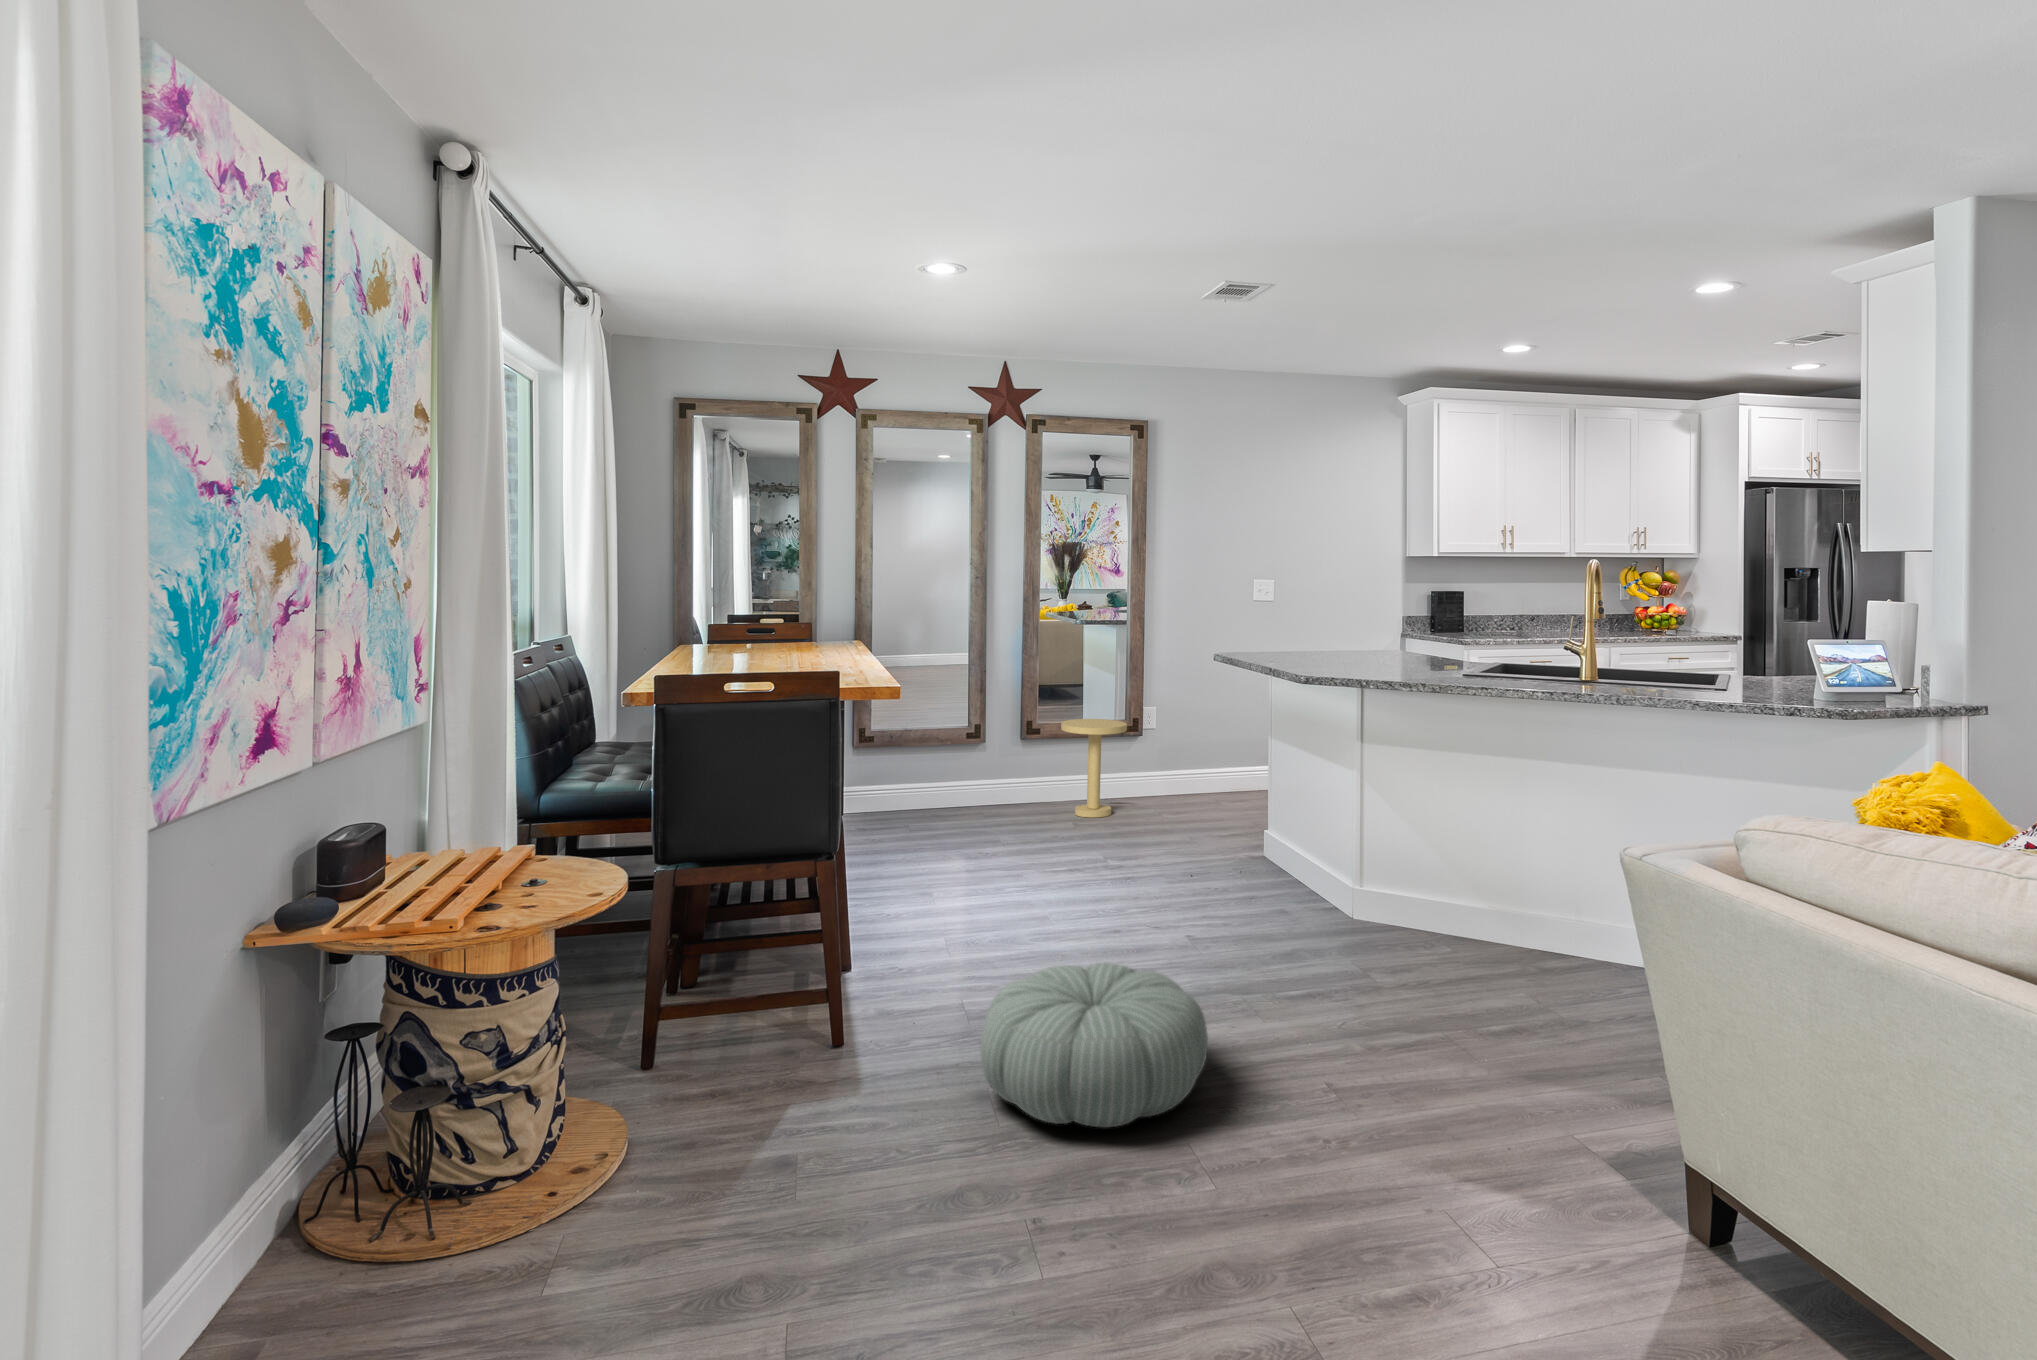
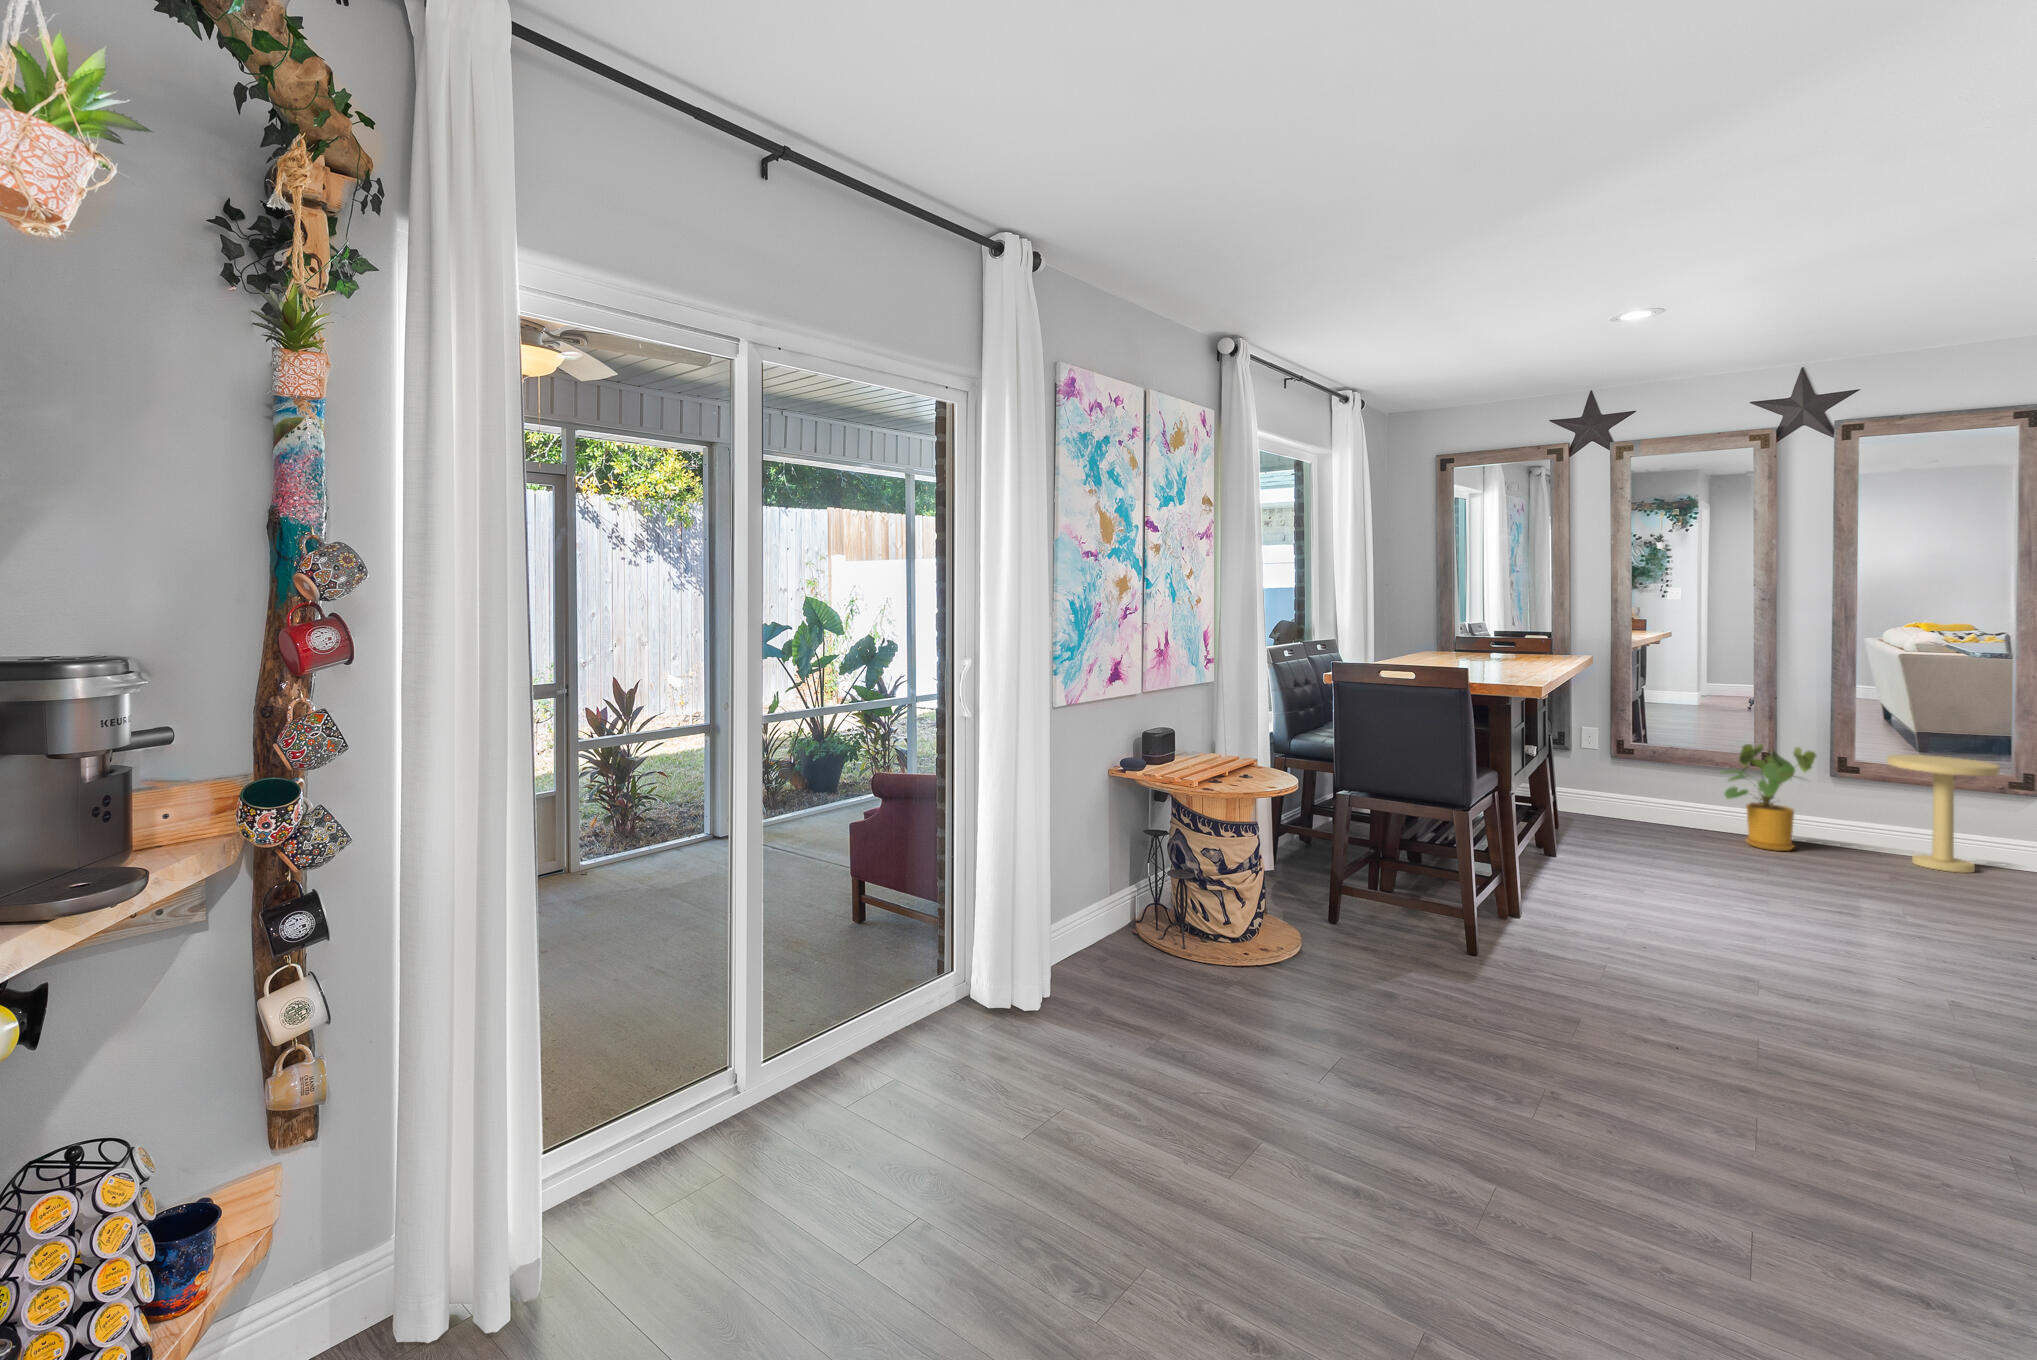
house plant: none [949,722,1019,825] -> present [1722,744,1817,851]
pouf: present [980,963,1208,1128] -> none [1570,935,1839,1083]

